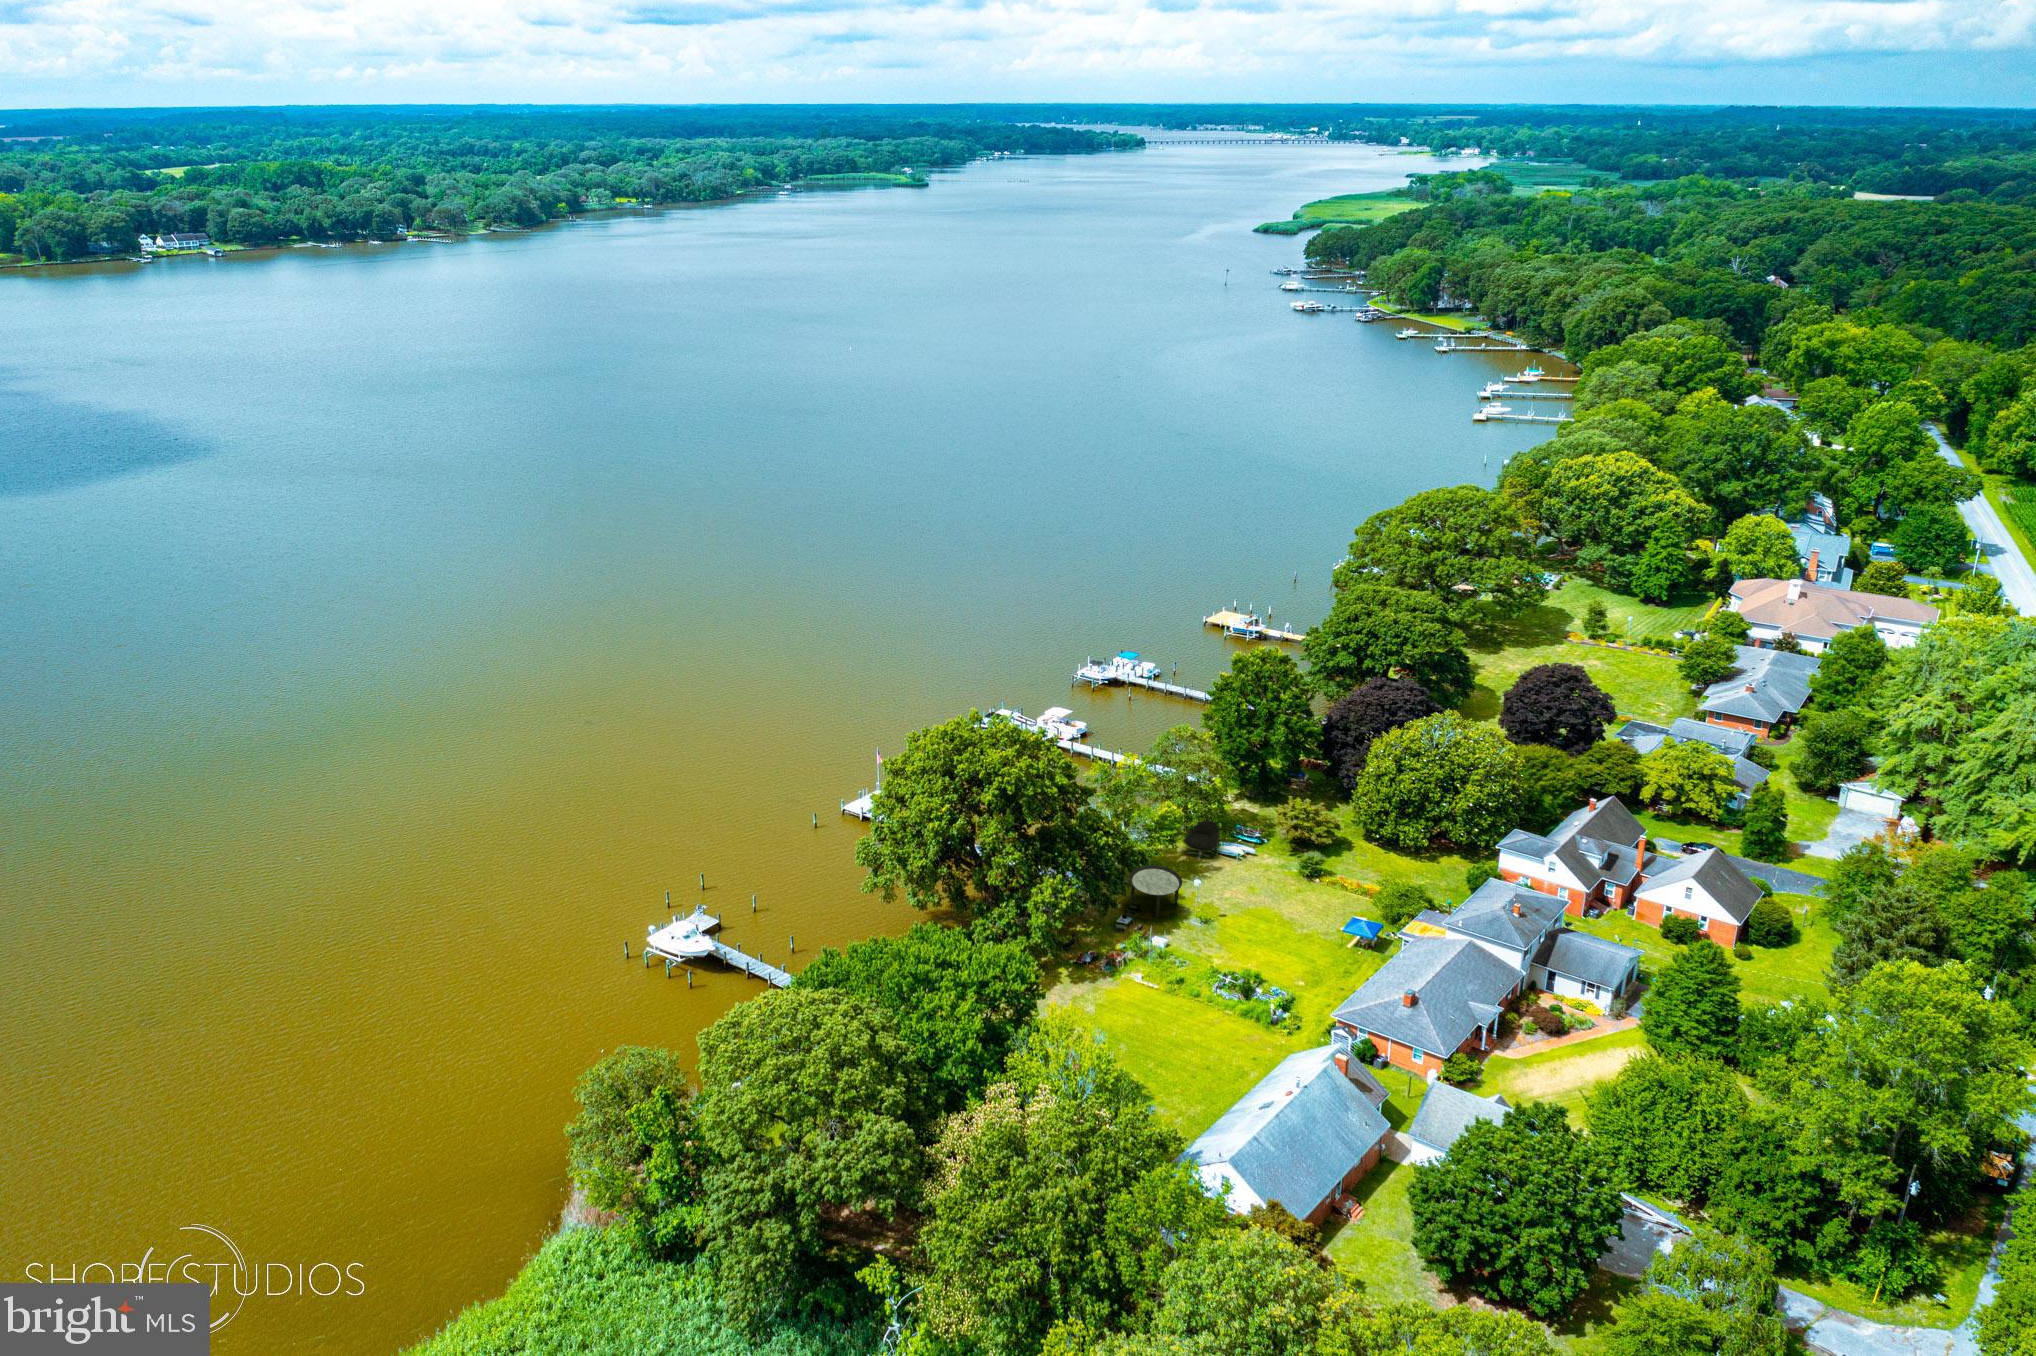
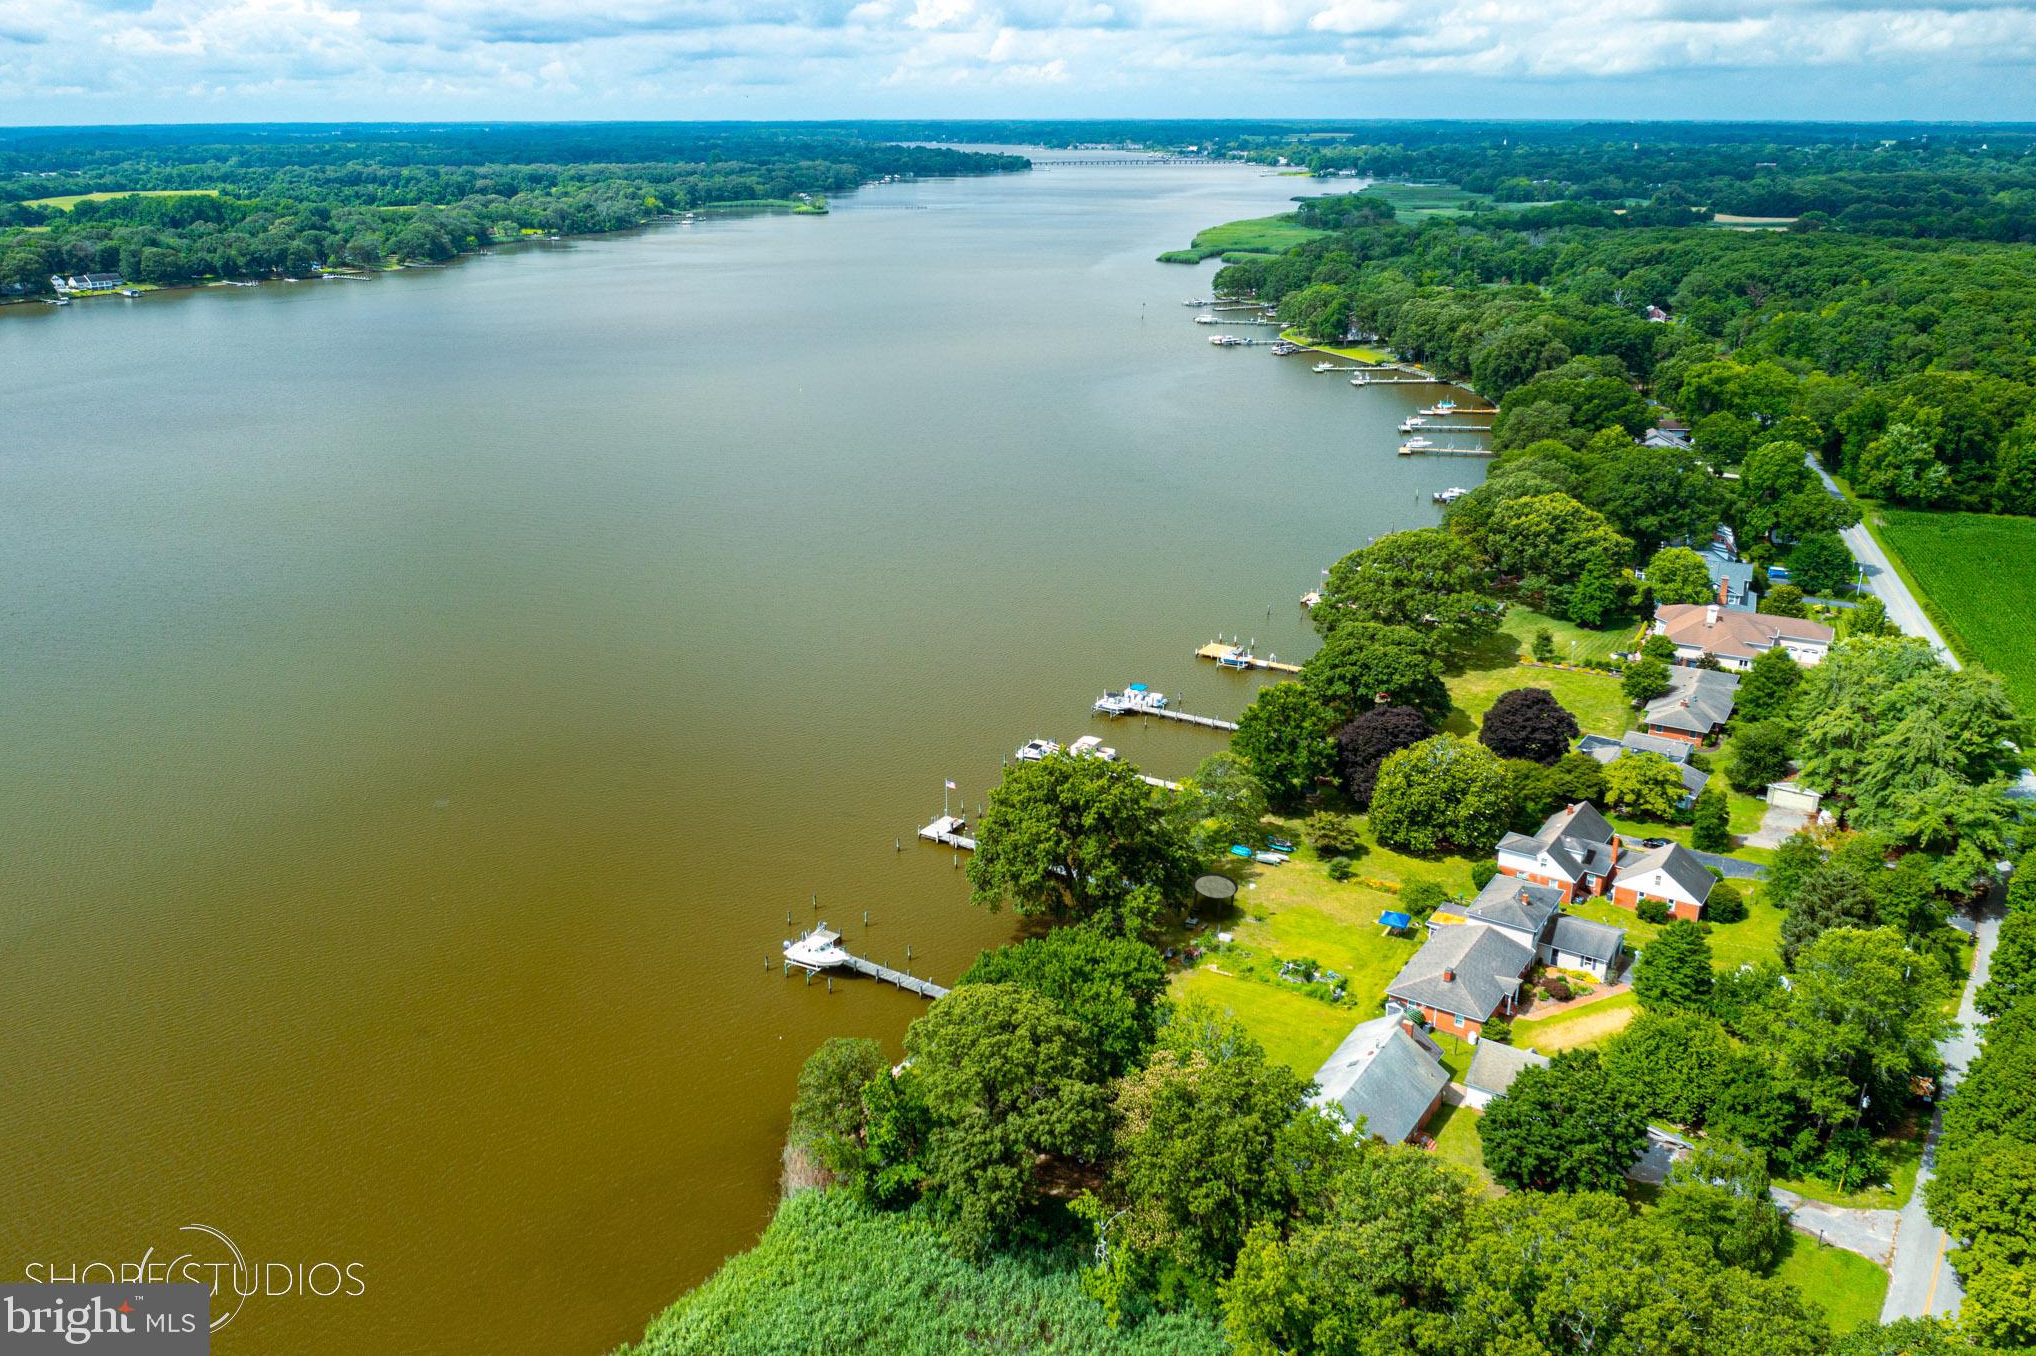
lounge chair: present [1183,820,1220,856] -> none [1229,830,1260,870]

